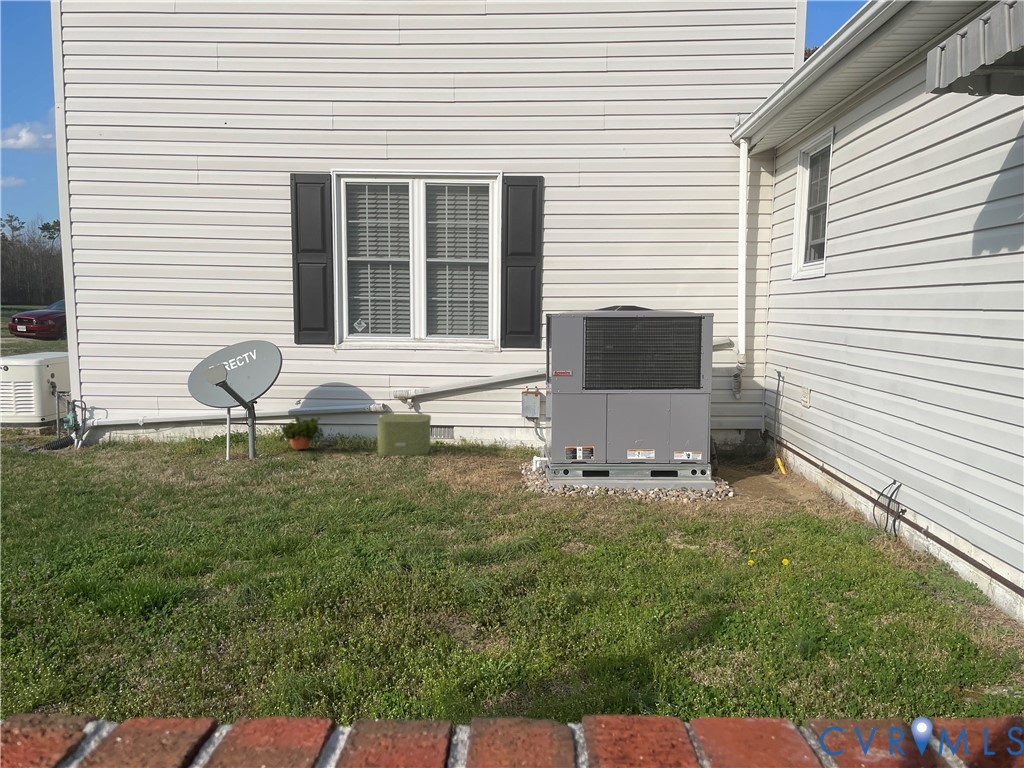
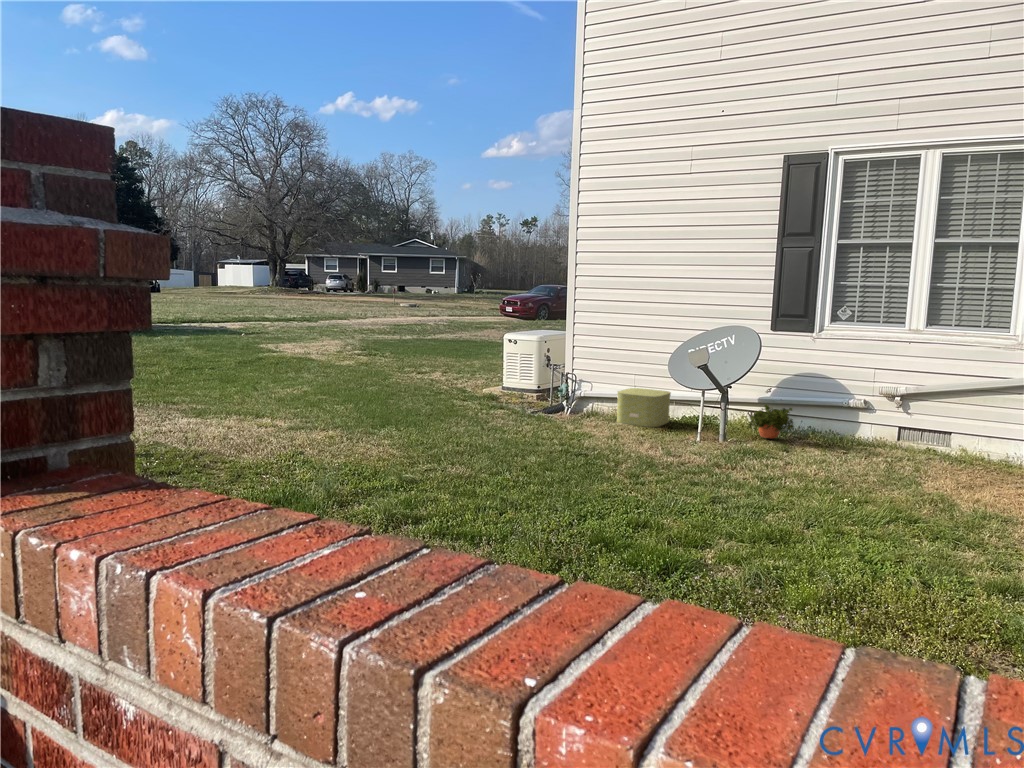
storage box: present [377,414,431,455] -> present [617,388,671,427]

